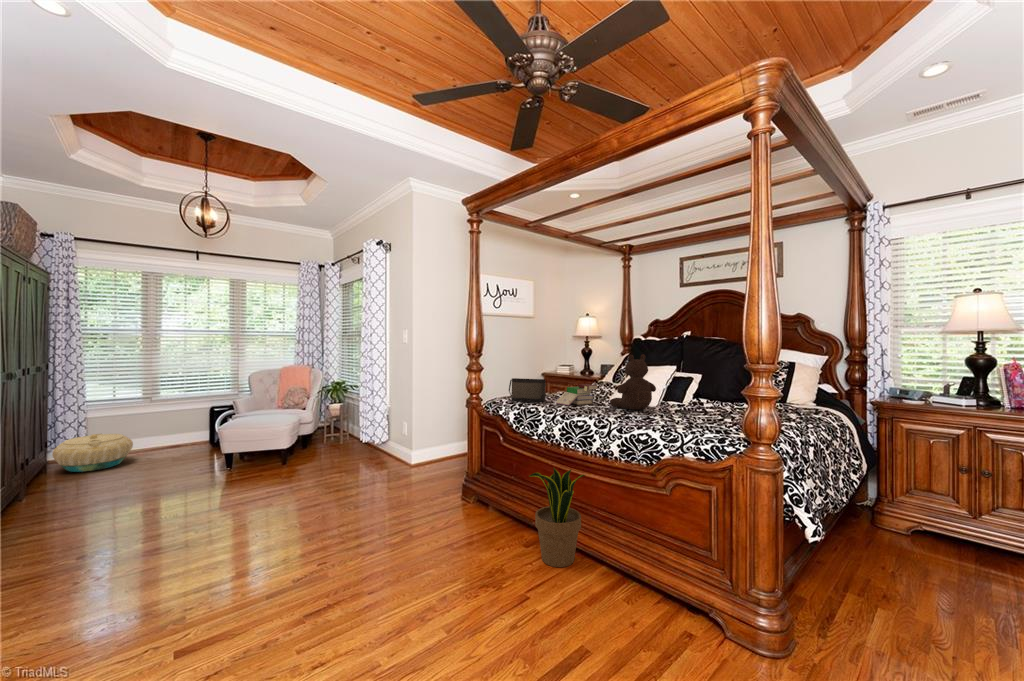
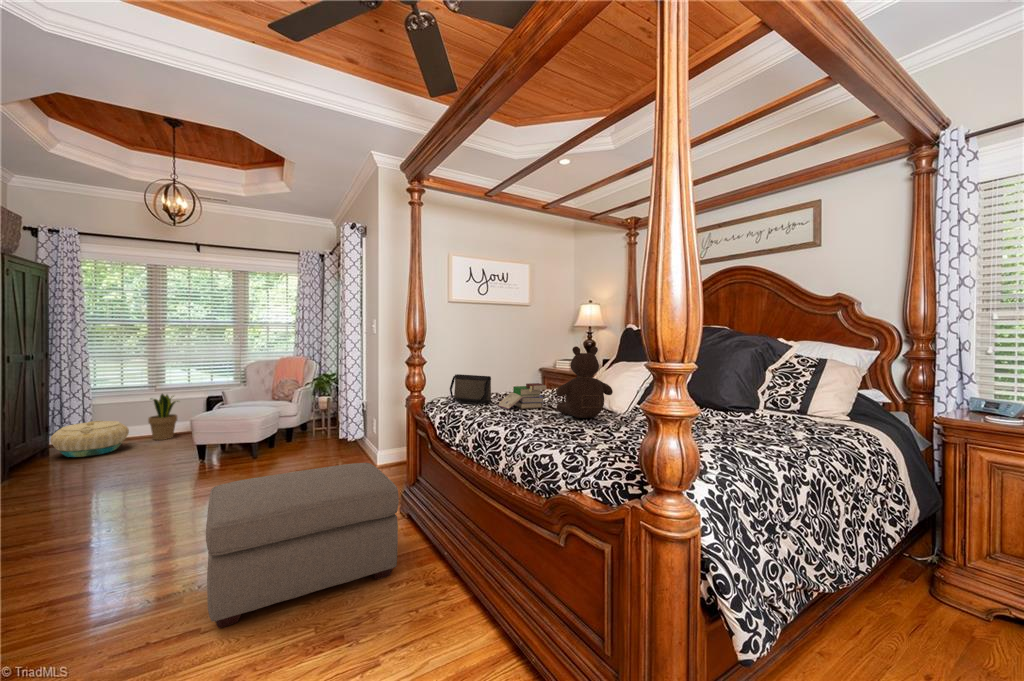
ottoman: none [338,455,498,588] -> present [206,463,399,628]
potted plant: present [529,468,585,567] -> present [148,394,178,440]

